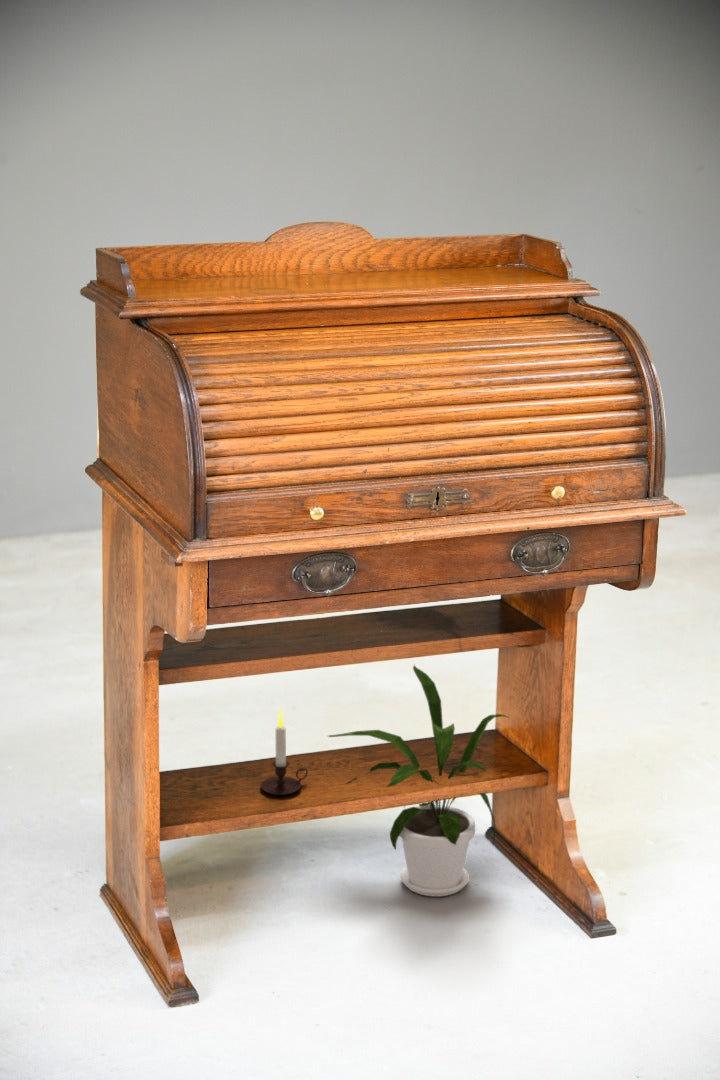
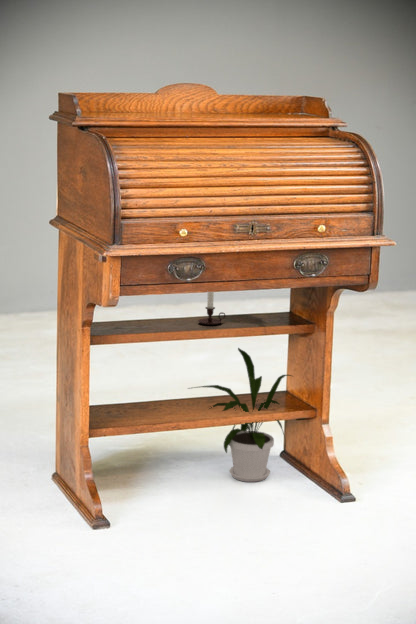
candle: present [260,708,308,795] -> present [198,292,225,325]

